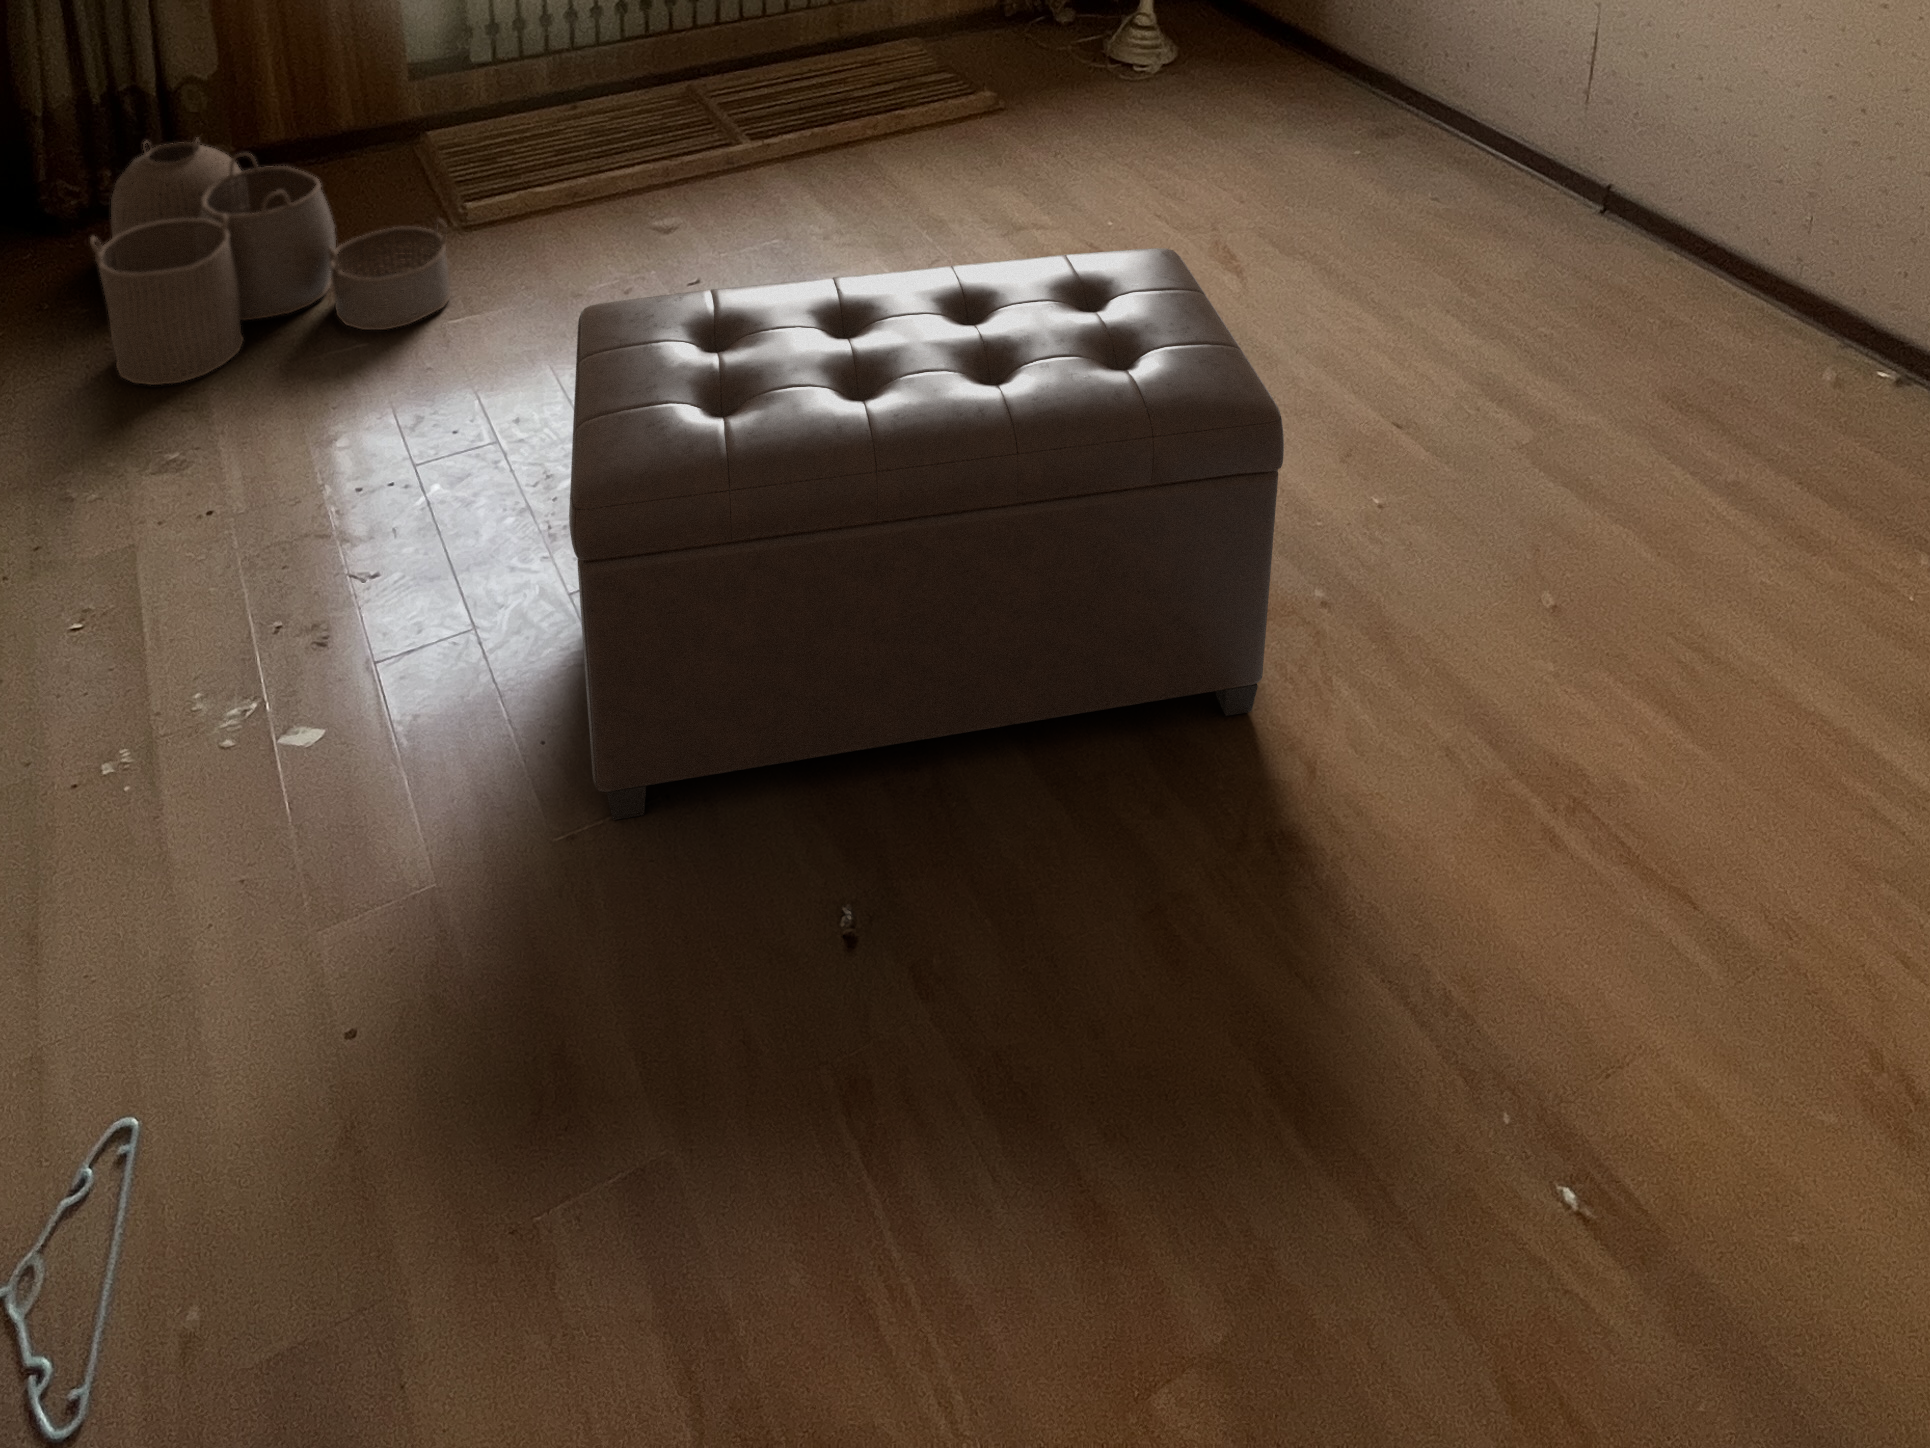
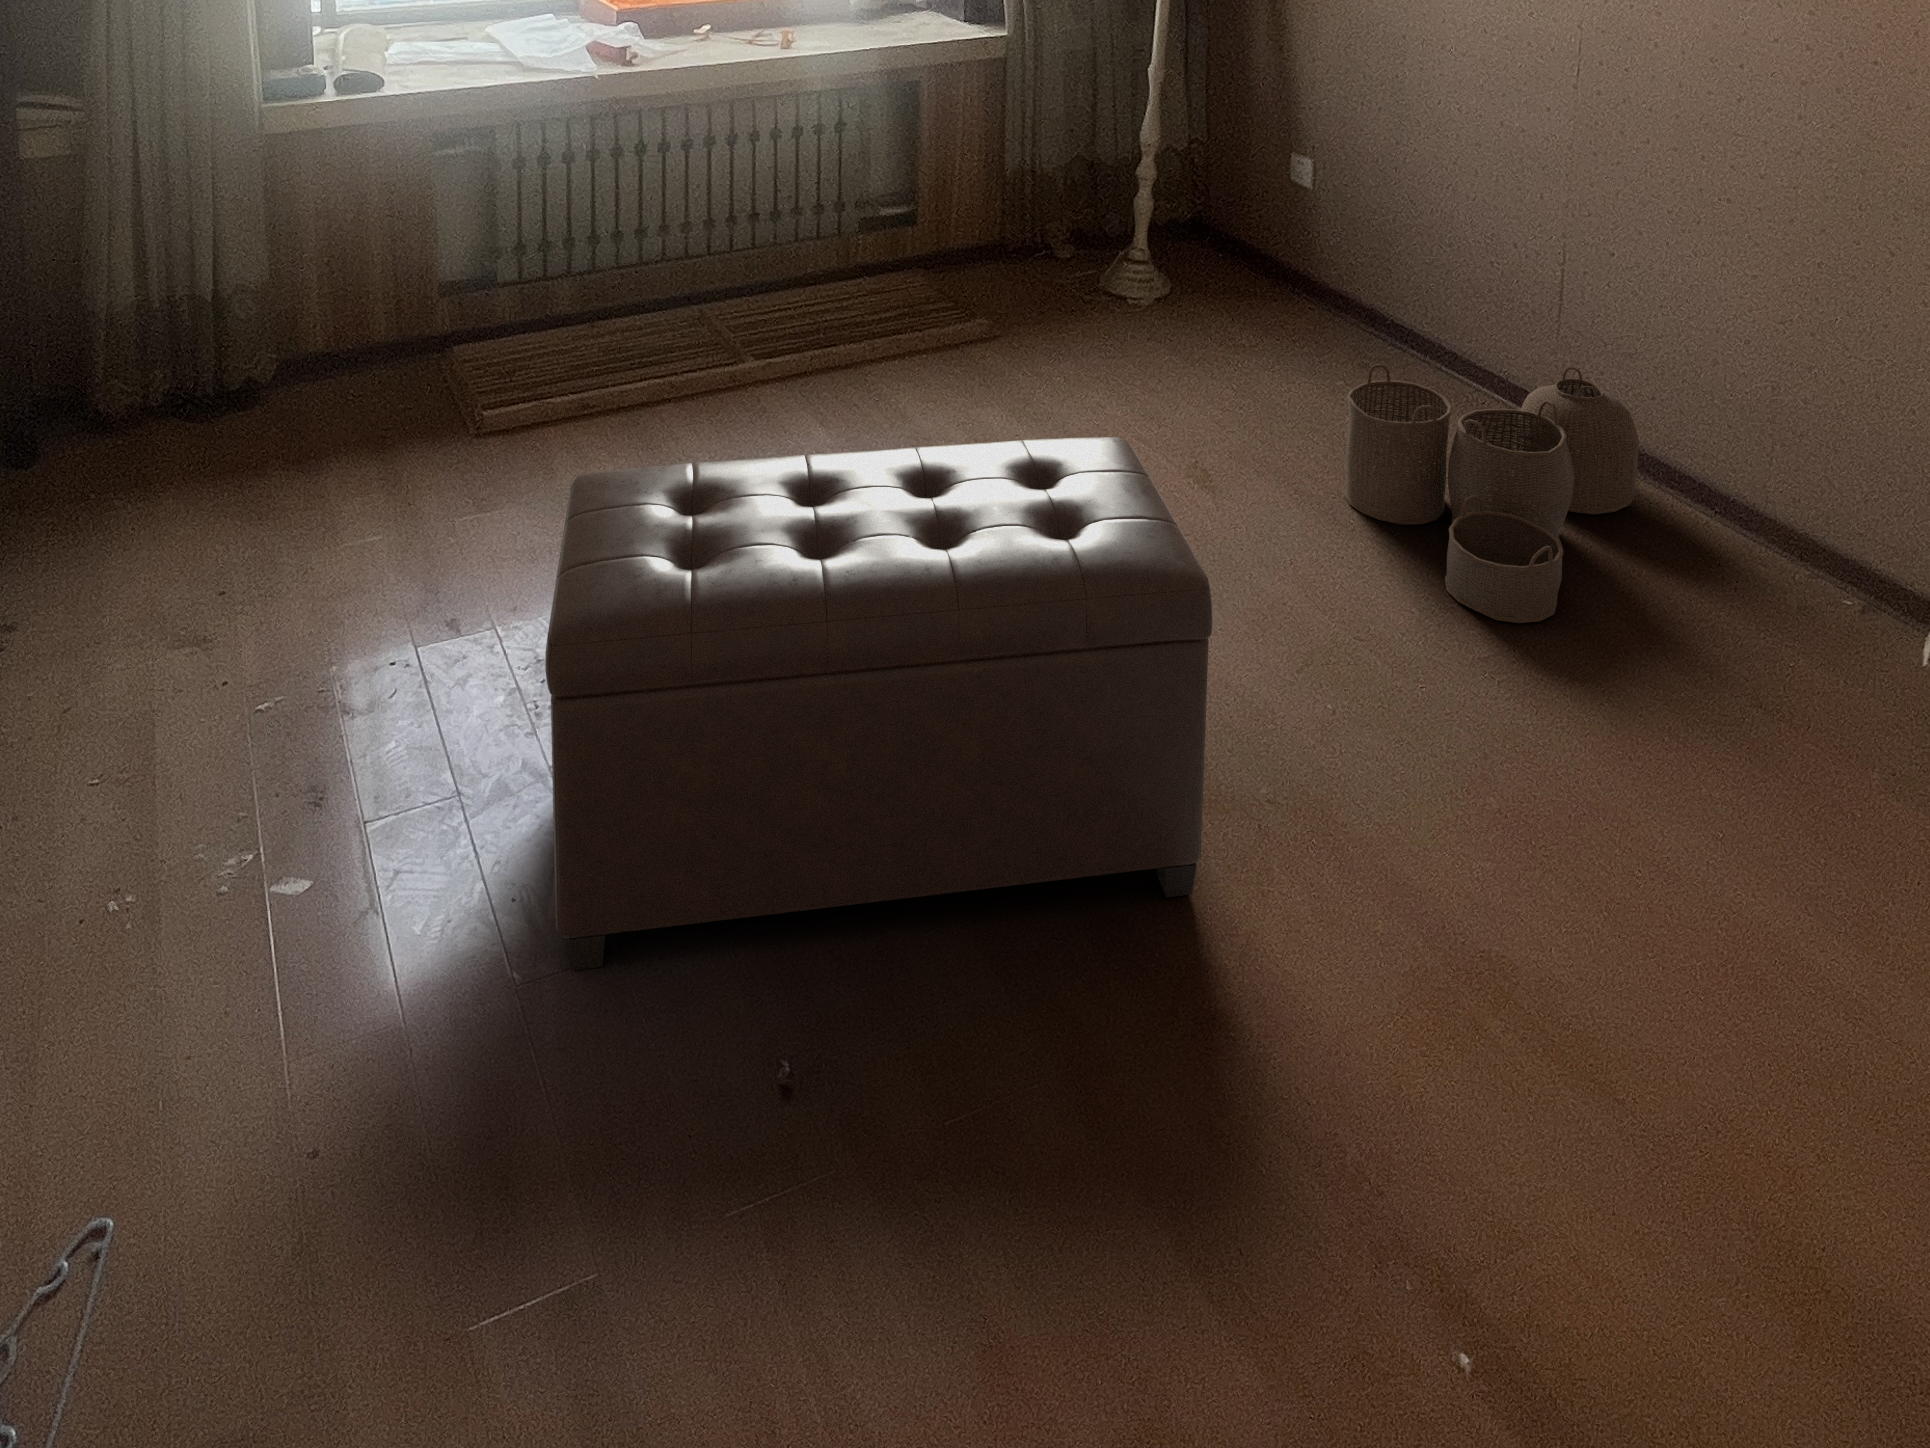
woven basket: present [90,139,452,385] -> present [1344,364,1639,623]

